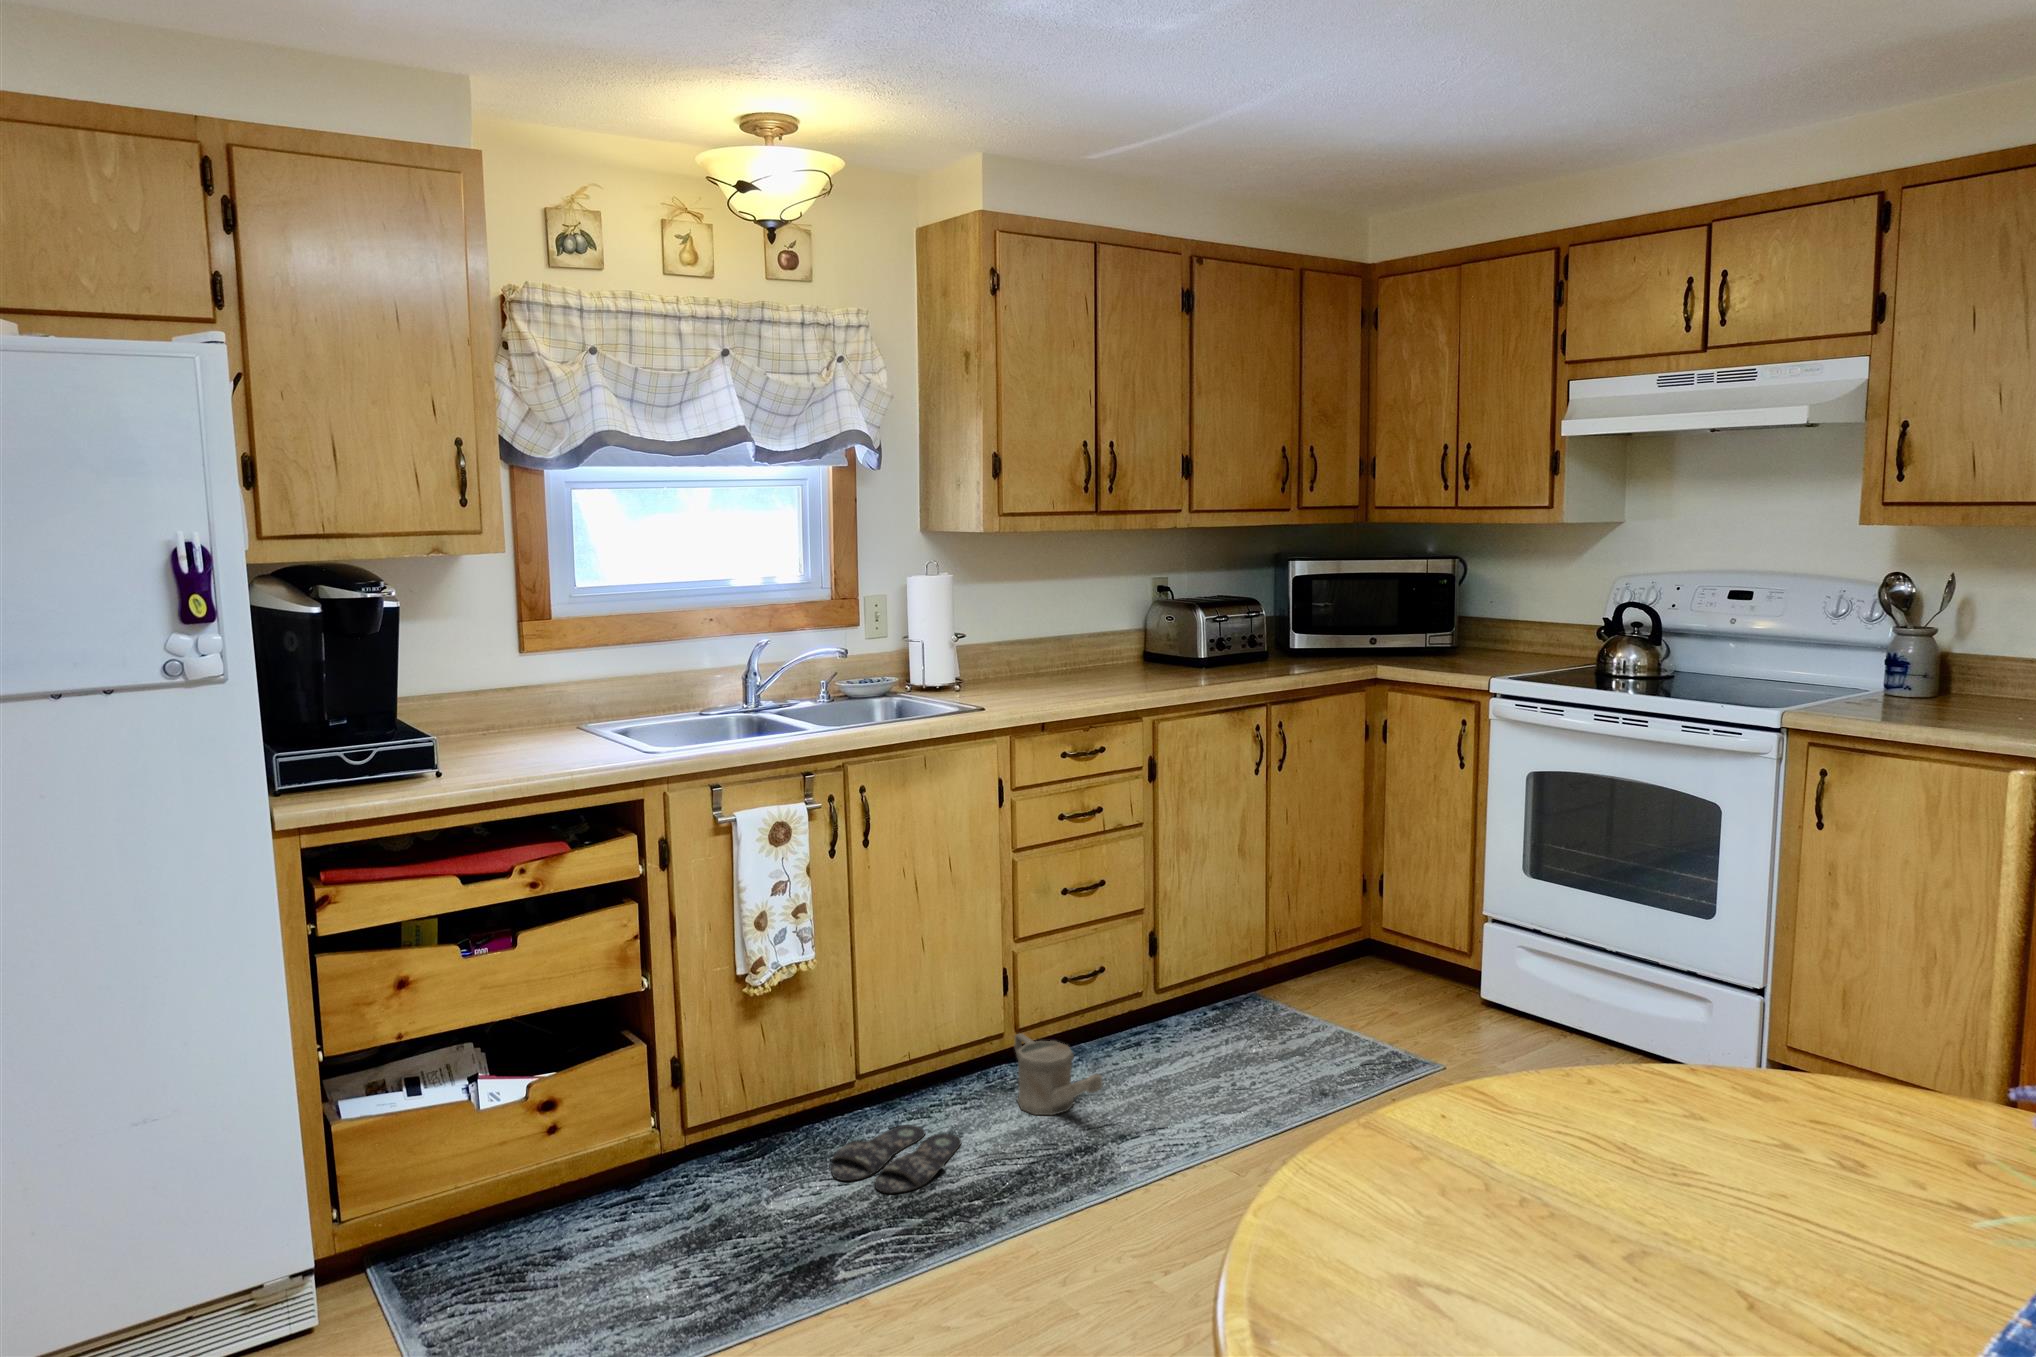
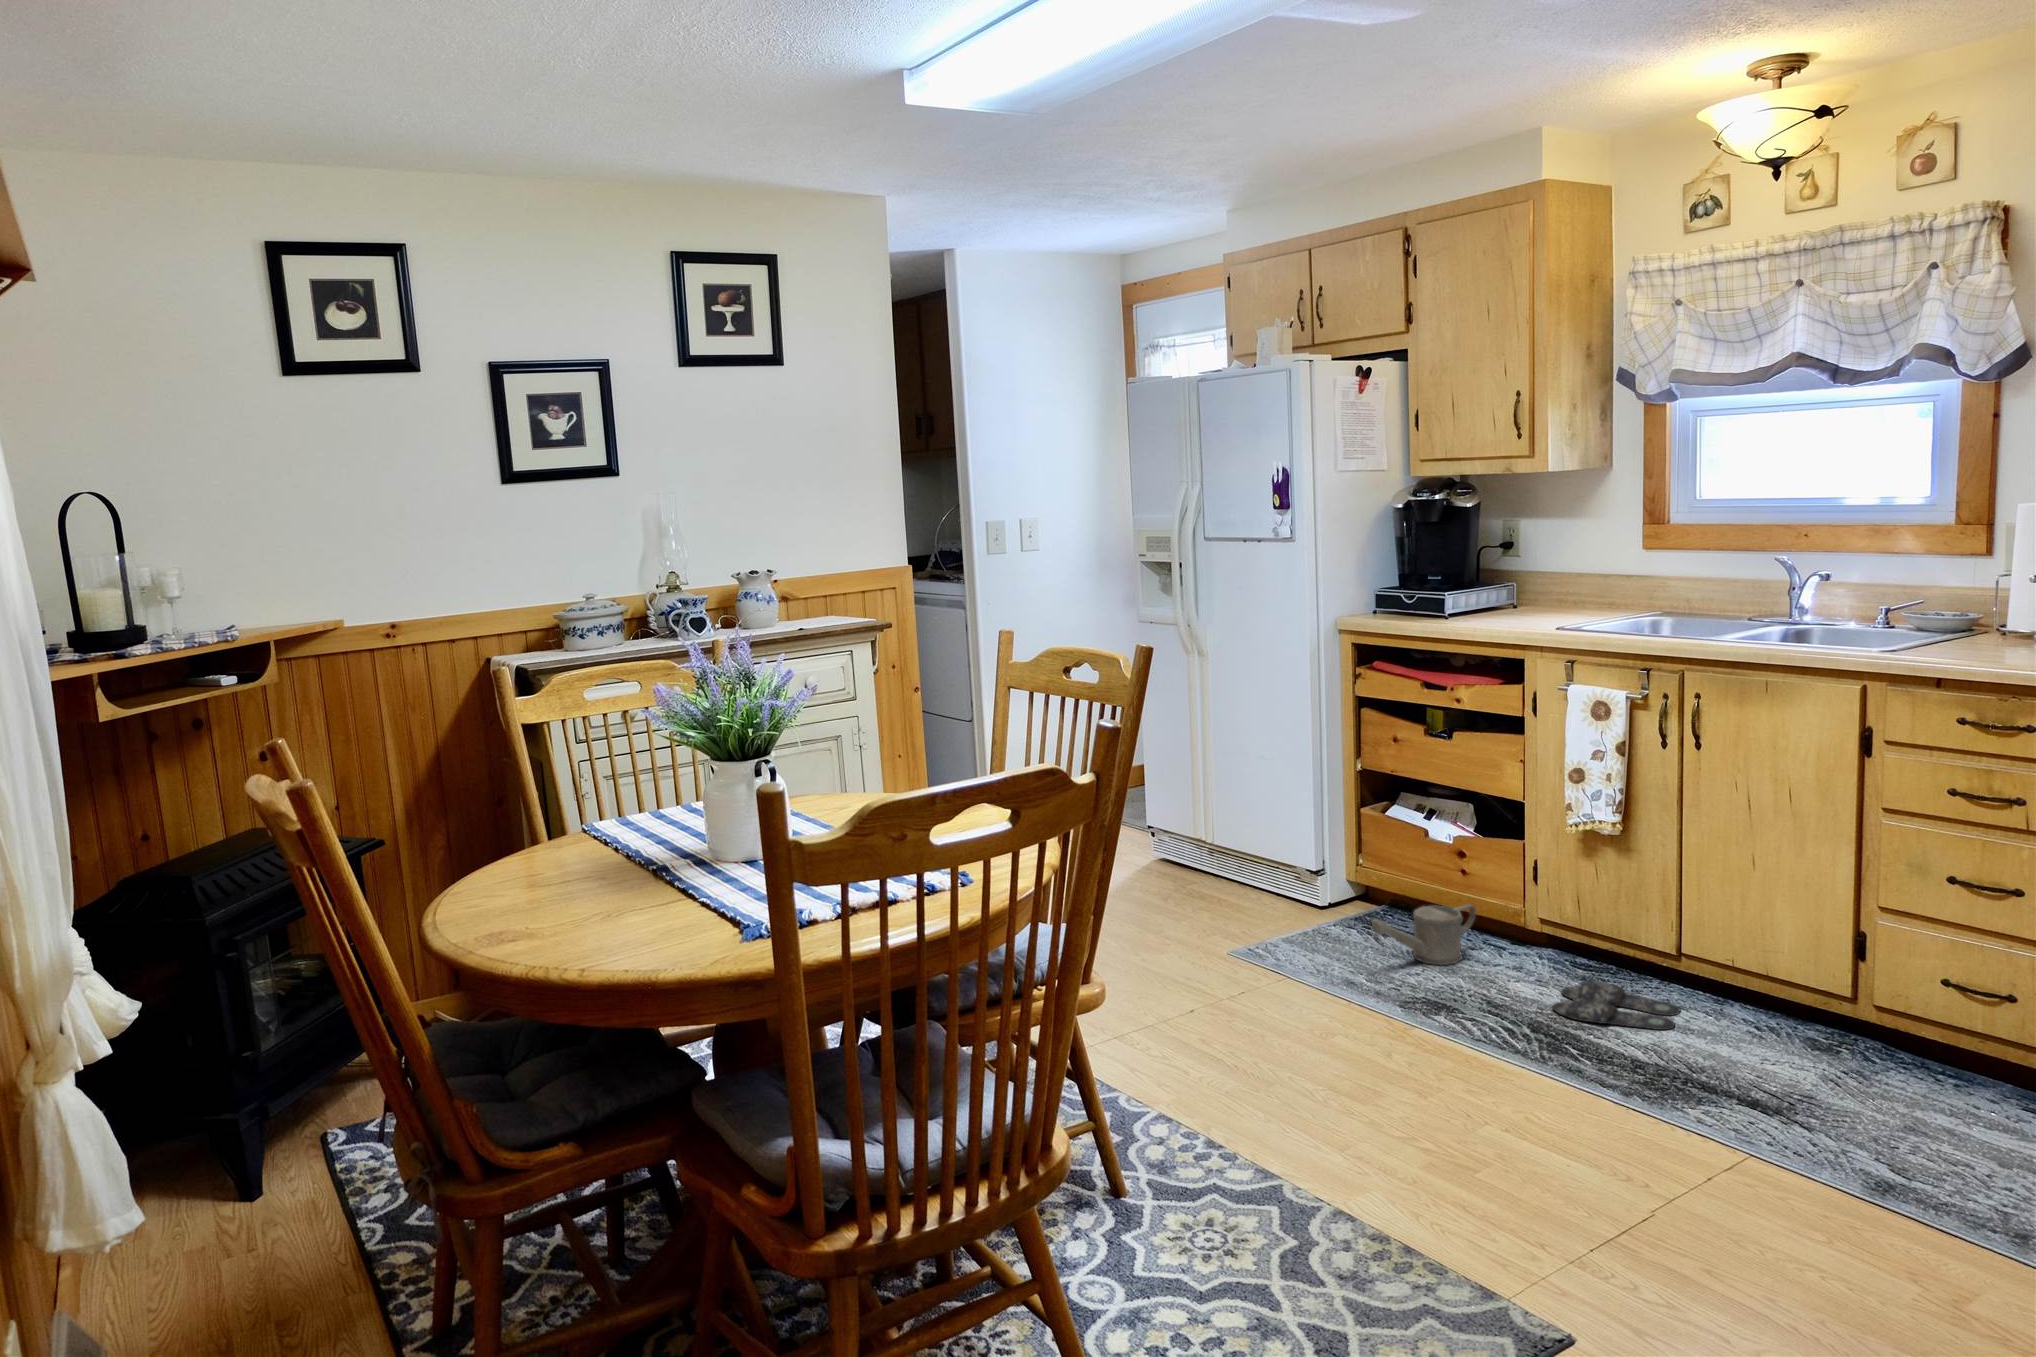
watering can: present [1014,1034,1102,1115] -> present [1372,904,1476,965]

